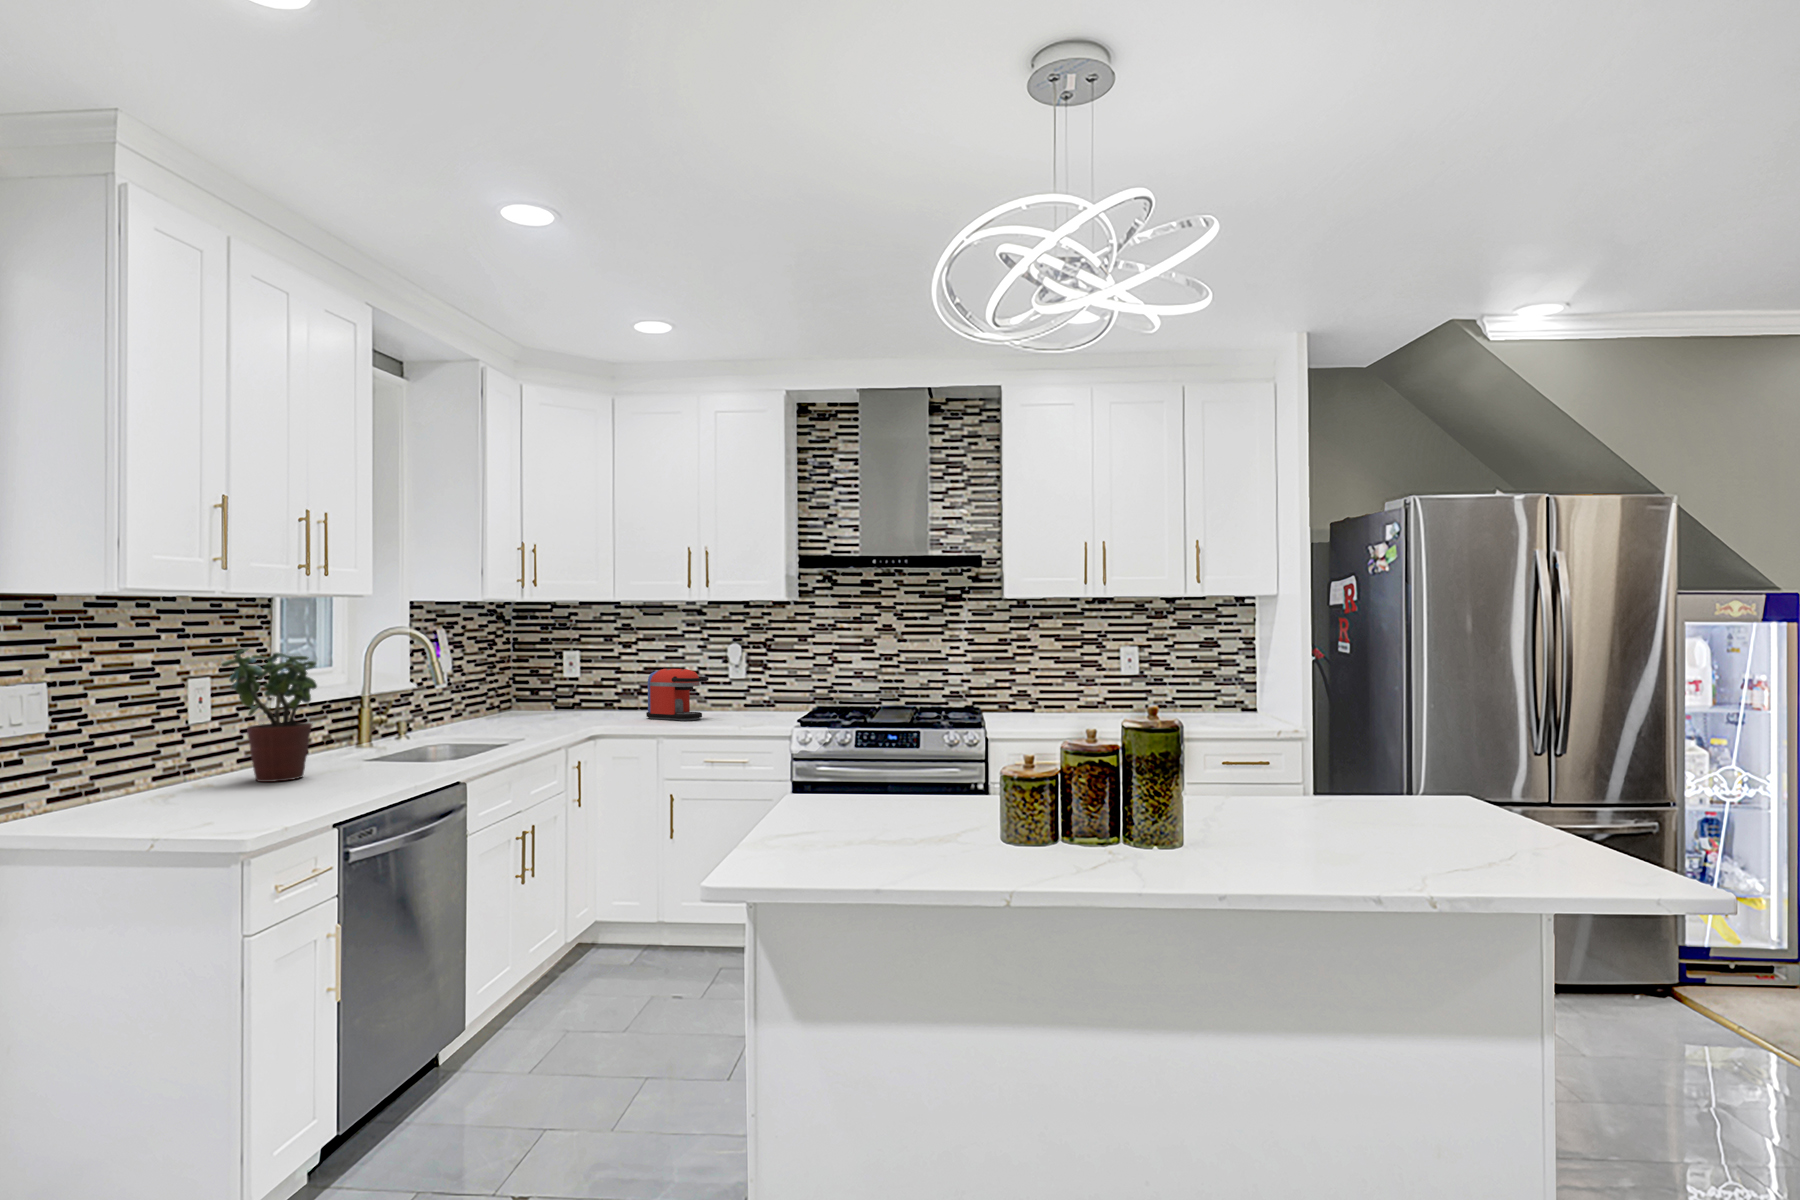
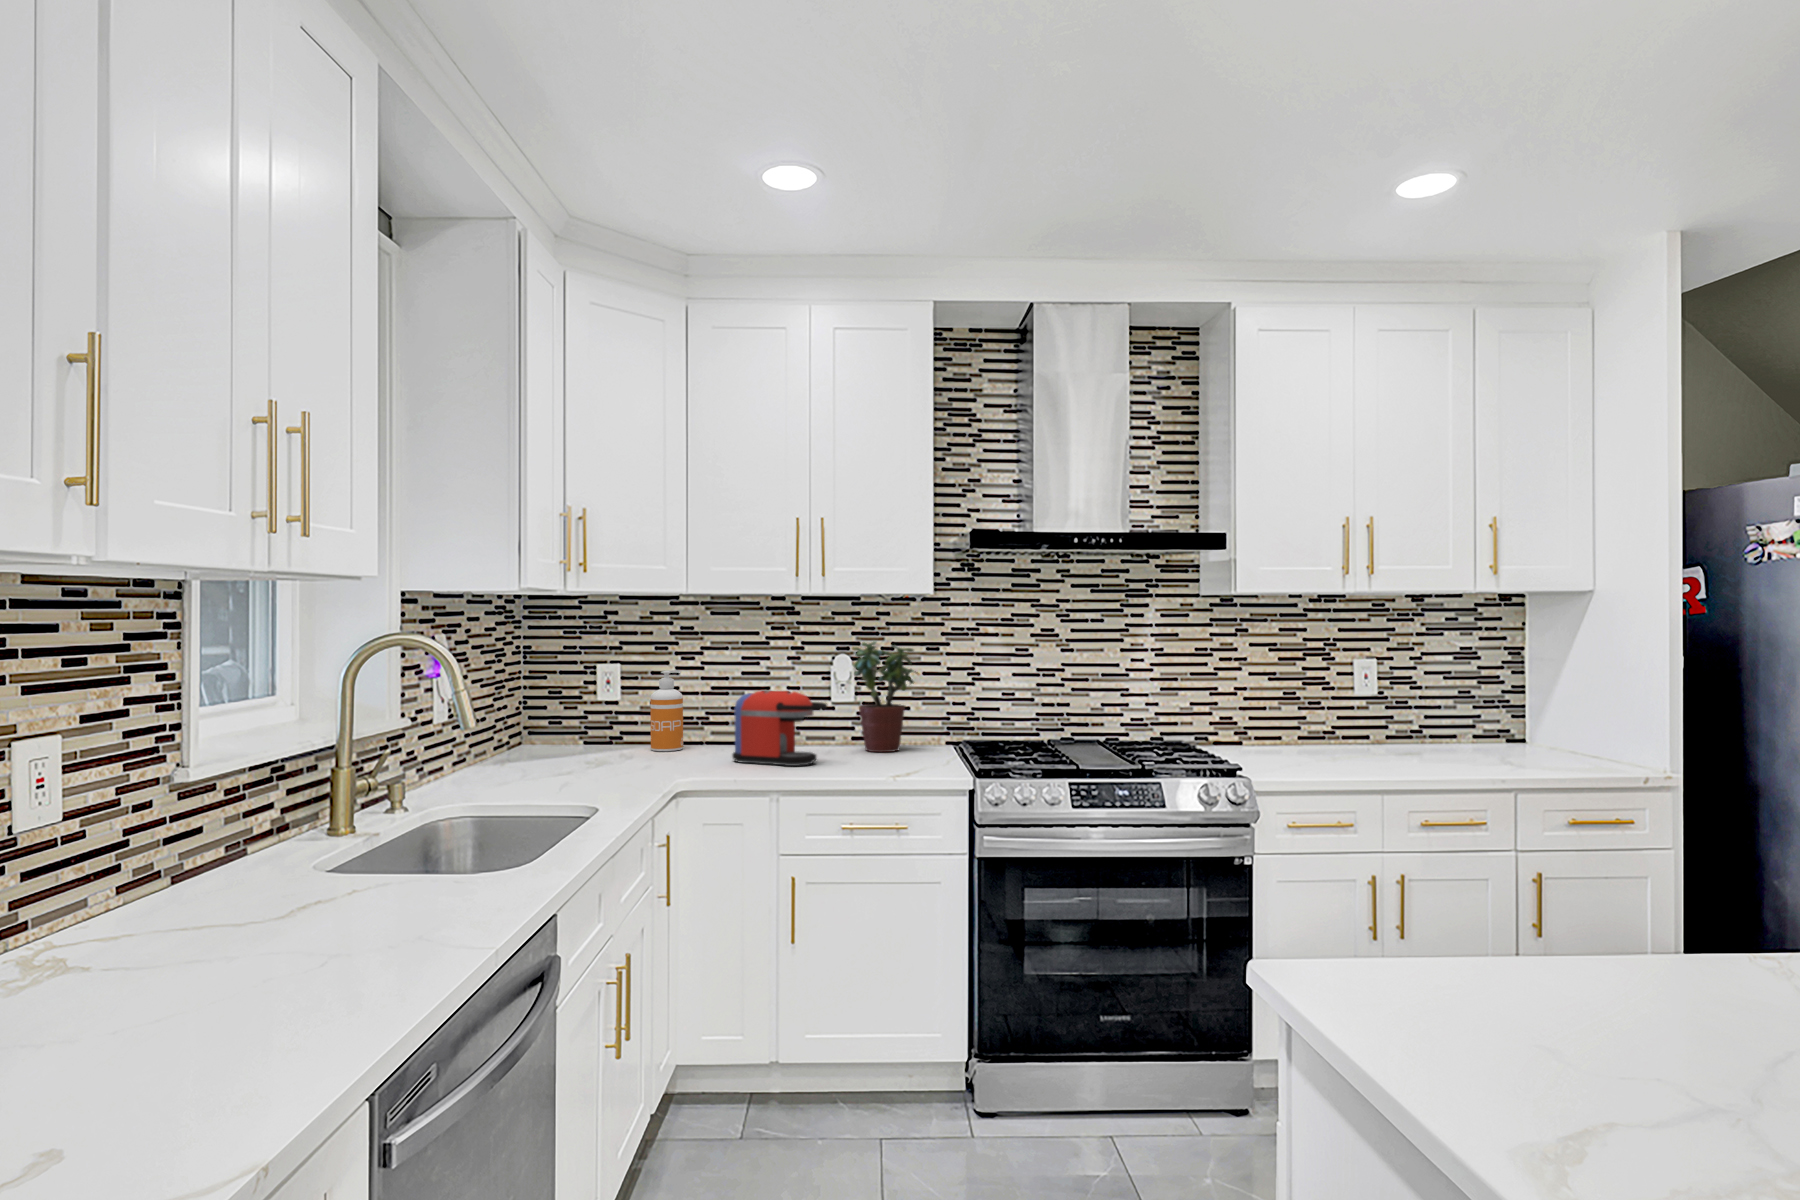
potted plant: present [221,648,317,782] -> present [853,642,914,752]
soap dispenser: none [599,656,622,713] -> present [650,671,683,751]

